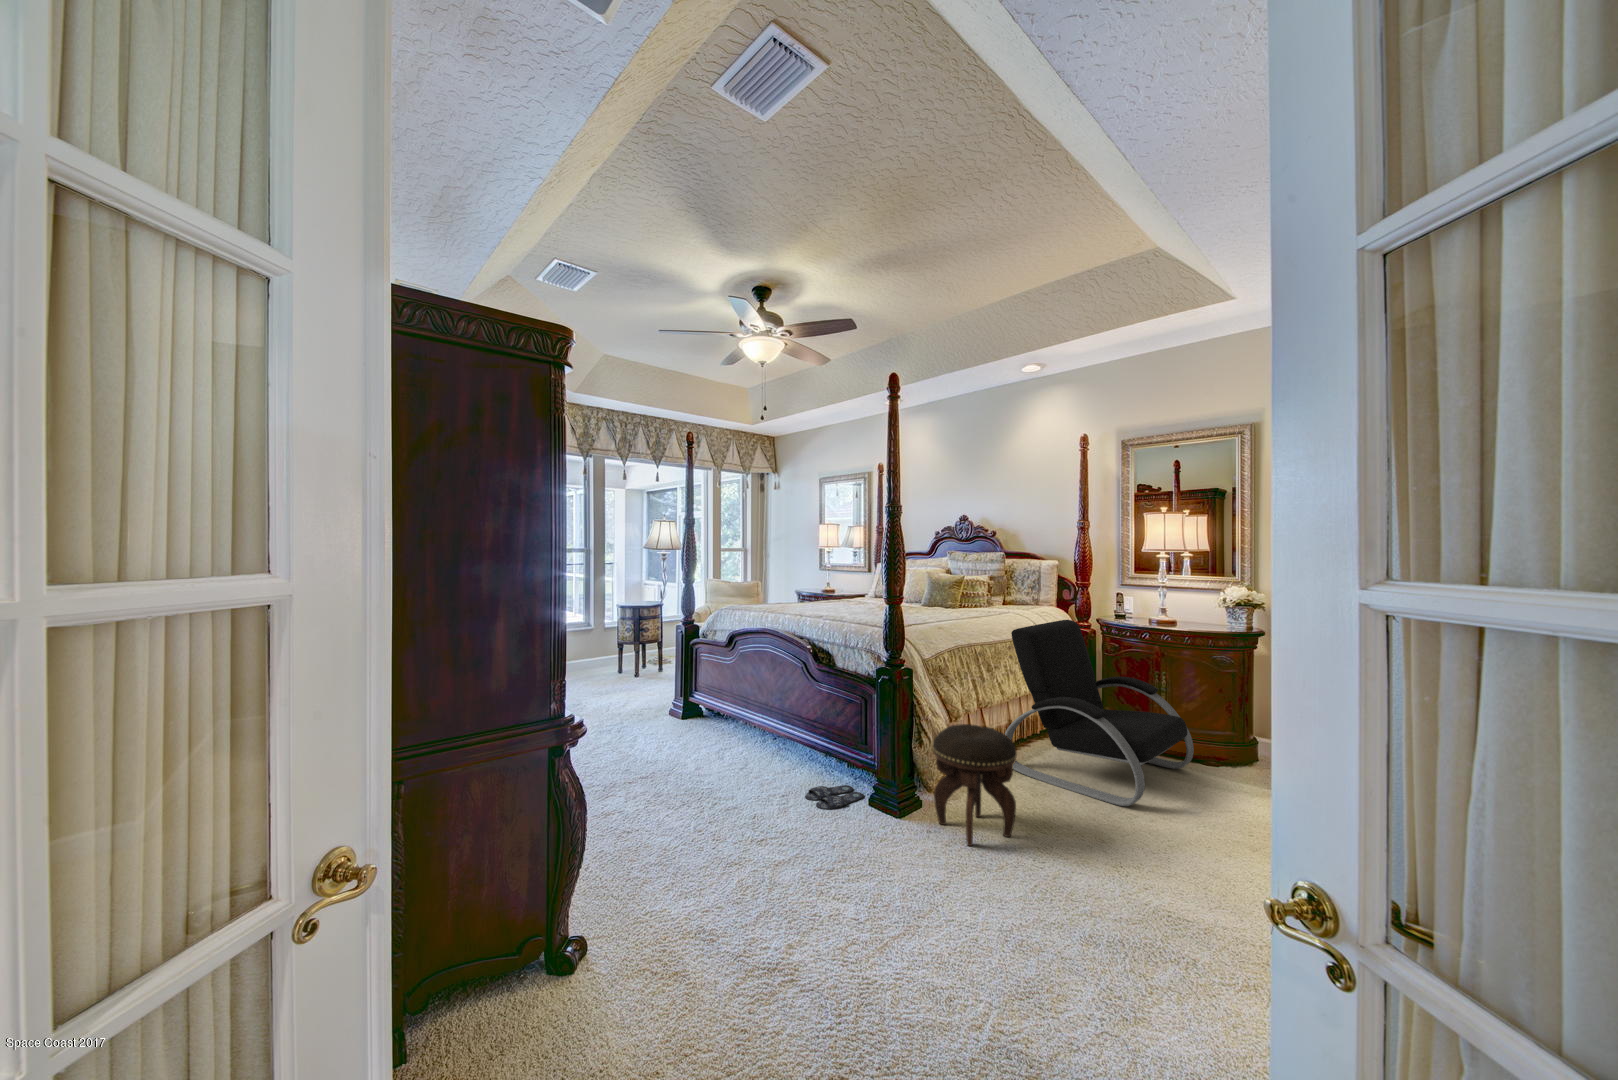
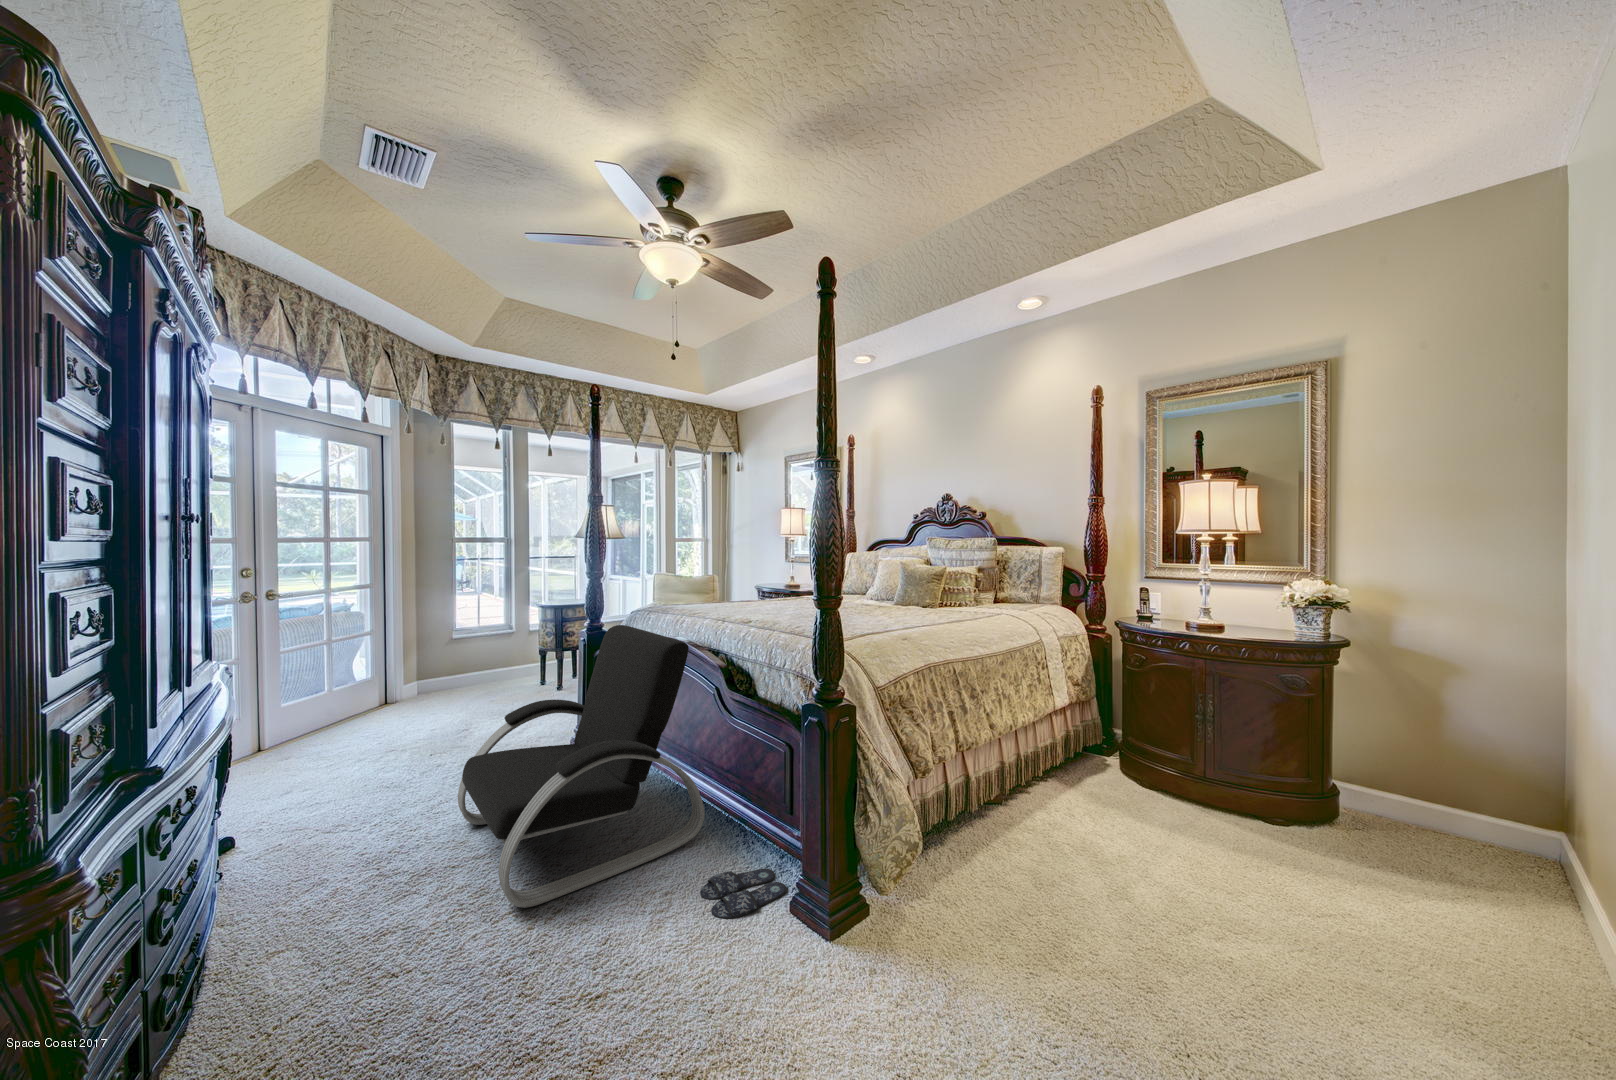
armchair: present [1005,620,1194,806] -> present [458,625,705,908]
footstool: present [933,724,1017,846] -> none [879,793,1009,1005]

